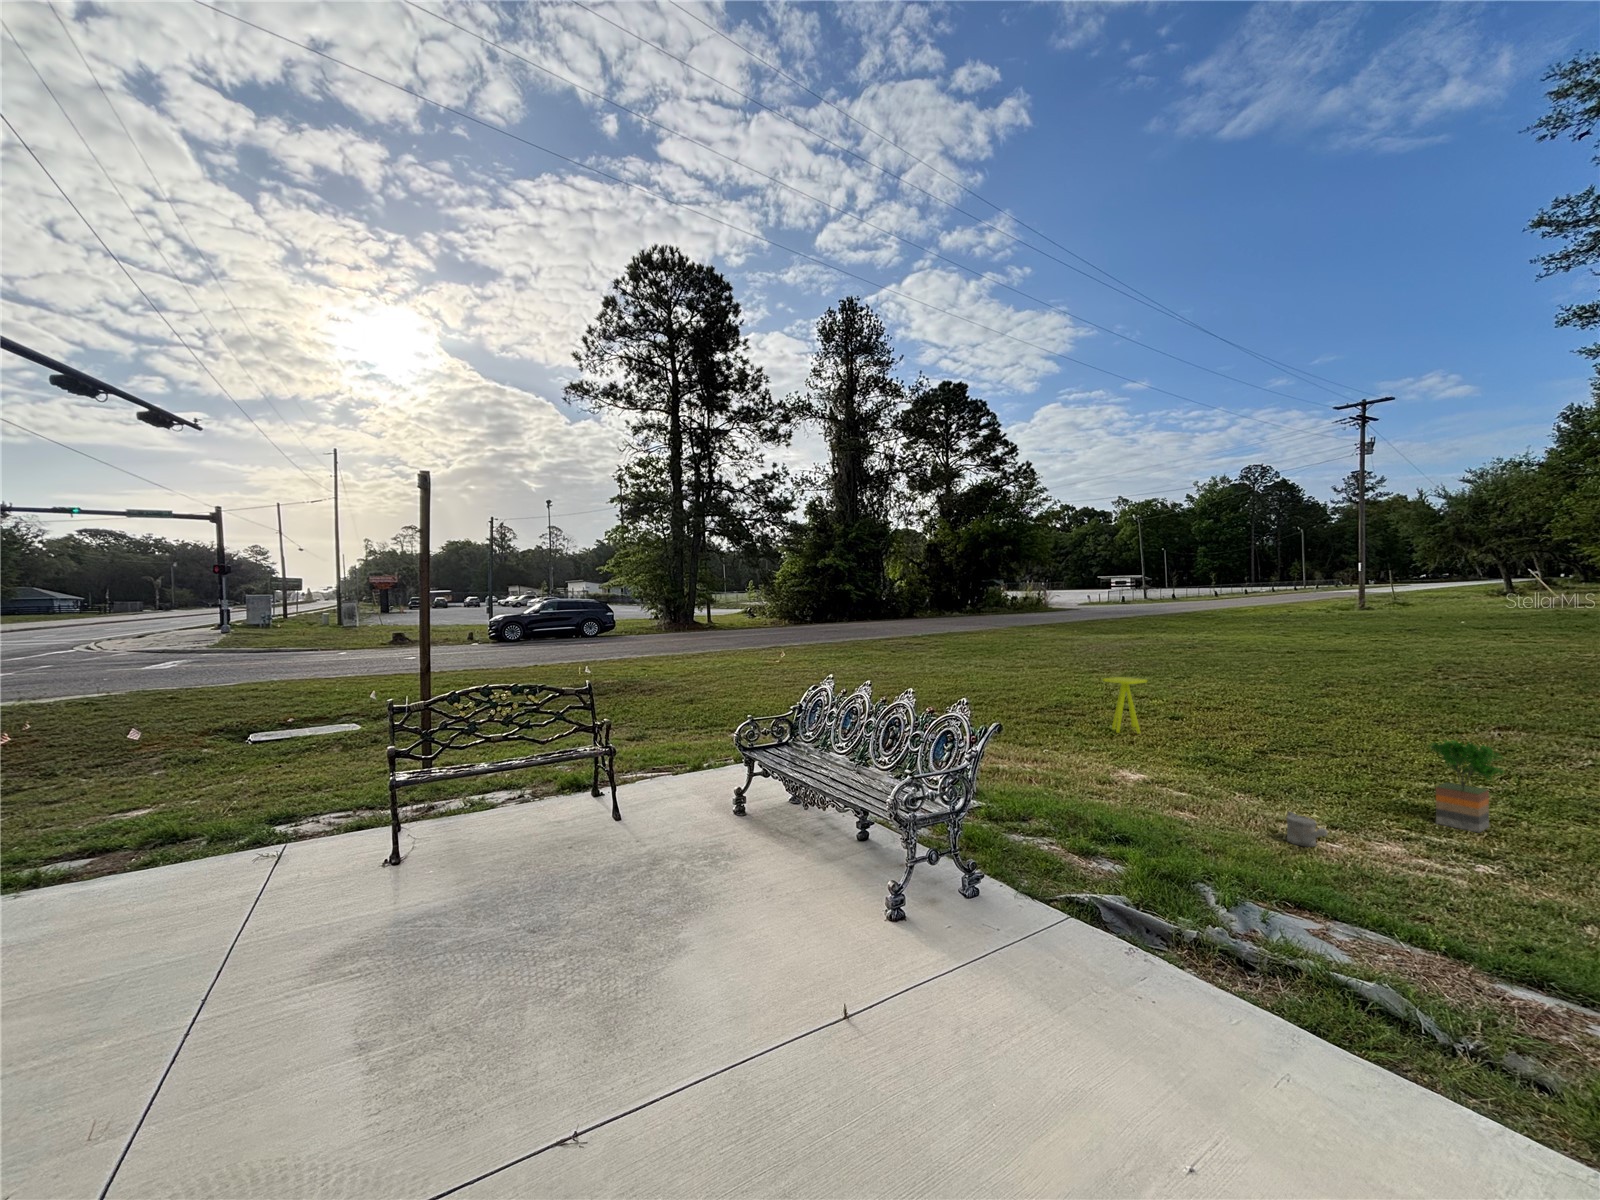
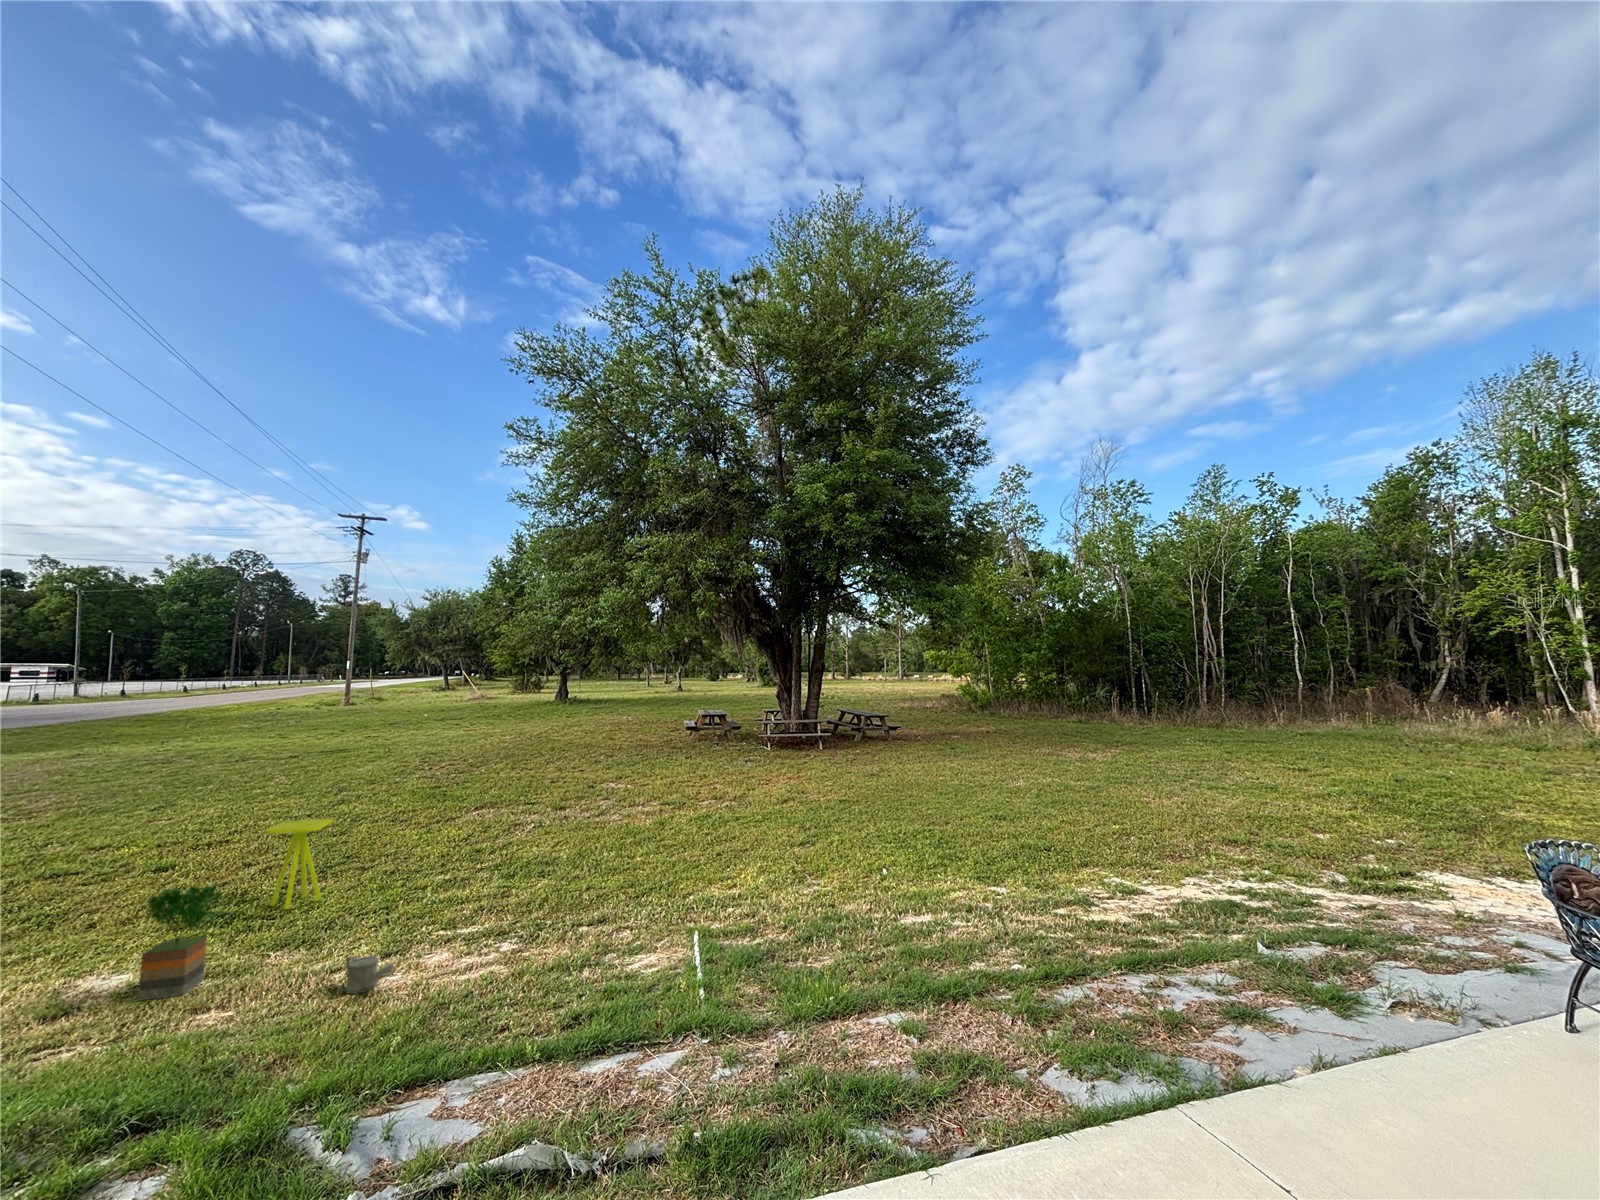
side table: present [1103,677,1148,733] -> present [265,819,333,909]
potted tree: present [1430,740,1503,832] -> present [138,885,224,1001]

